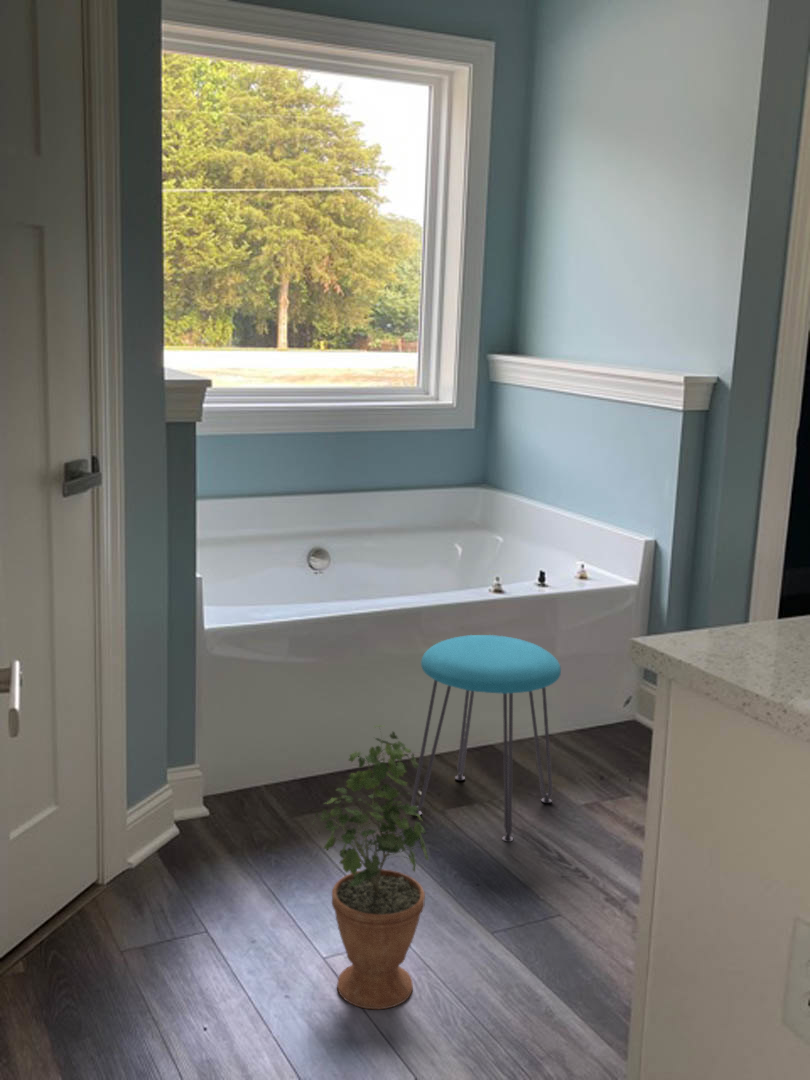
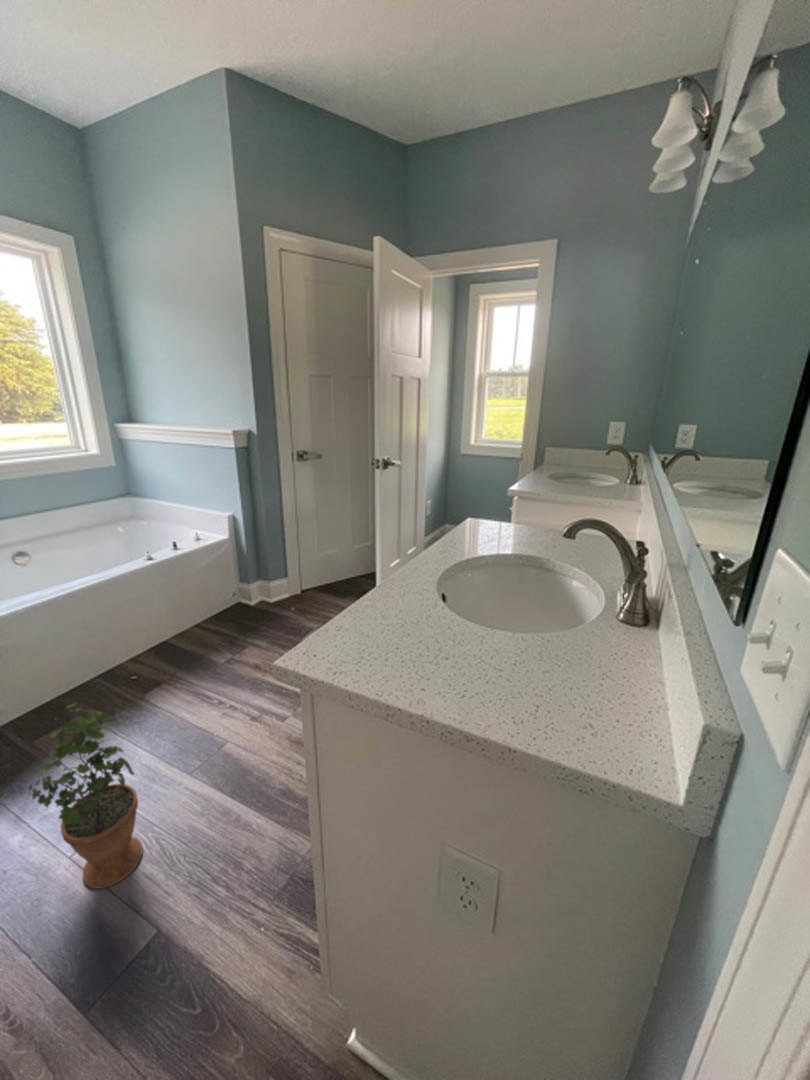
stool: present [411,635,561,842] -> none [106,589,207,708]

